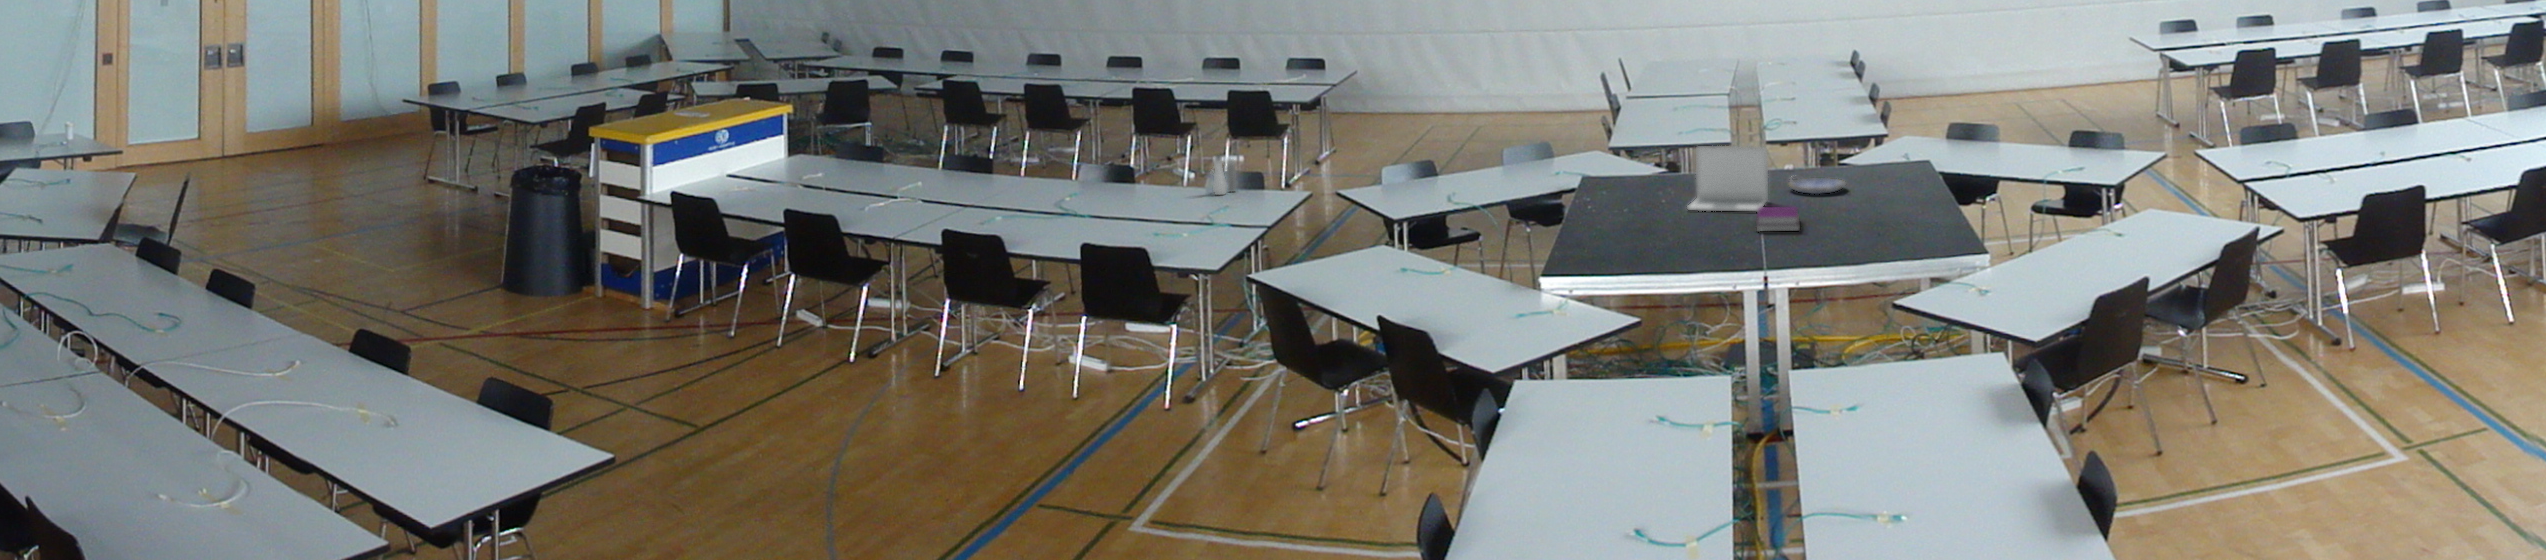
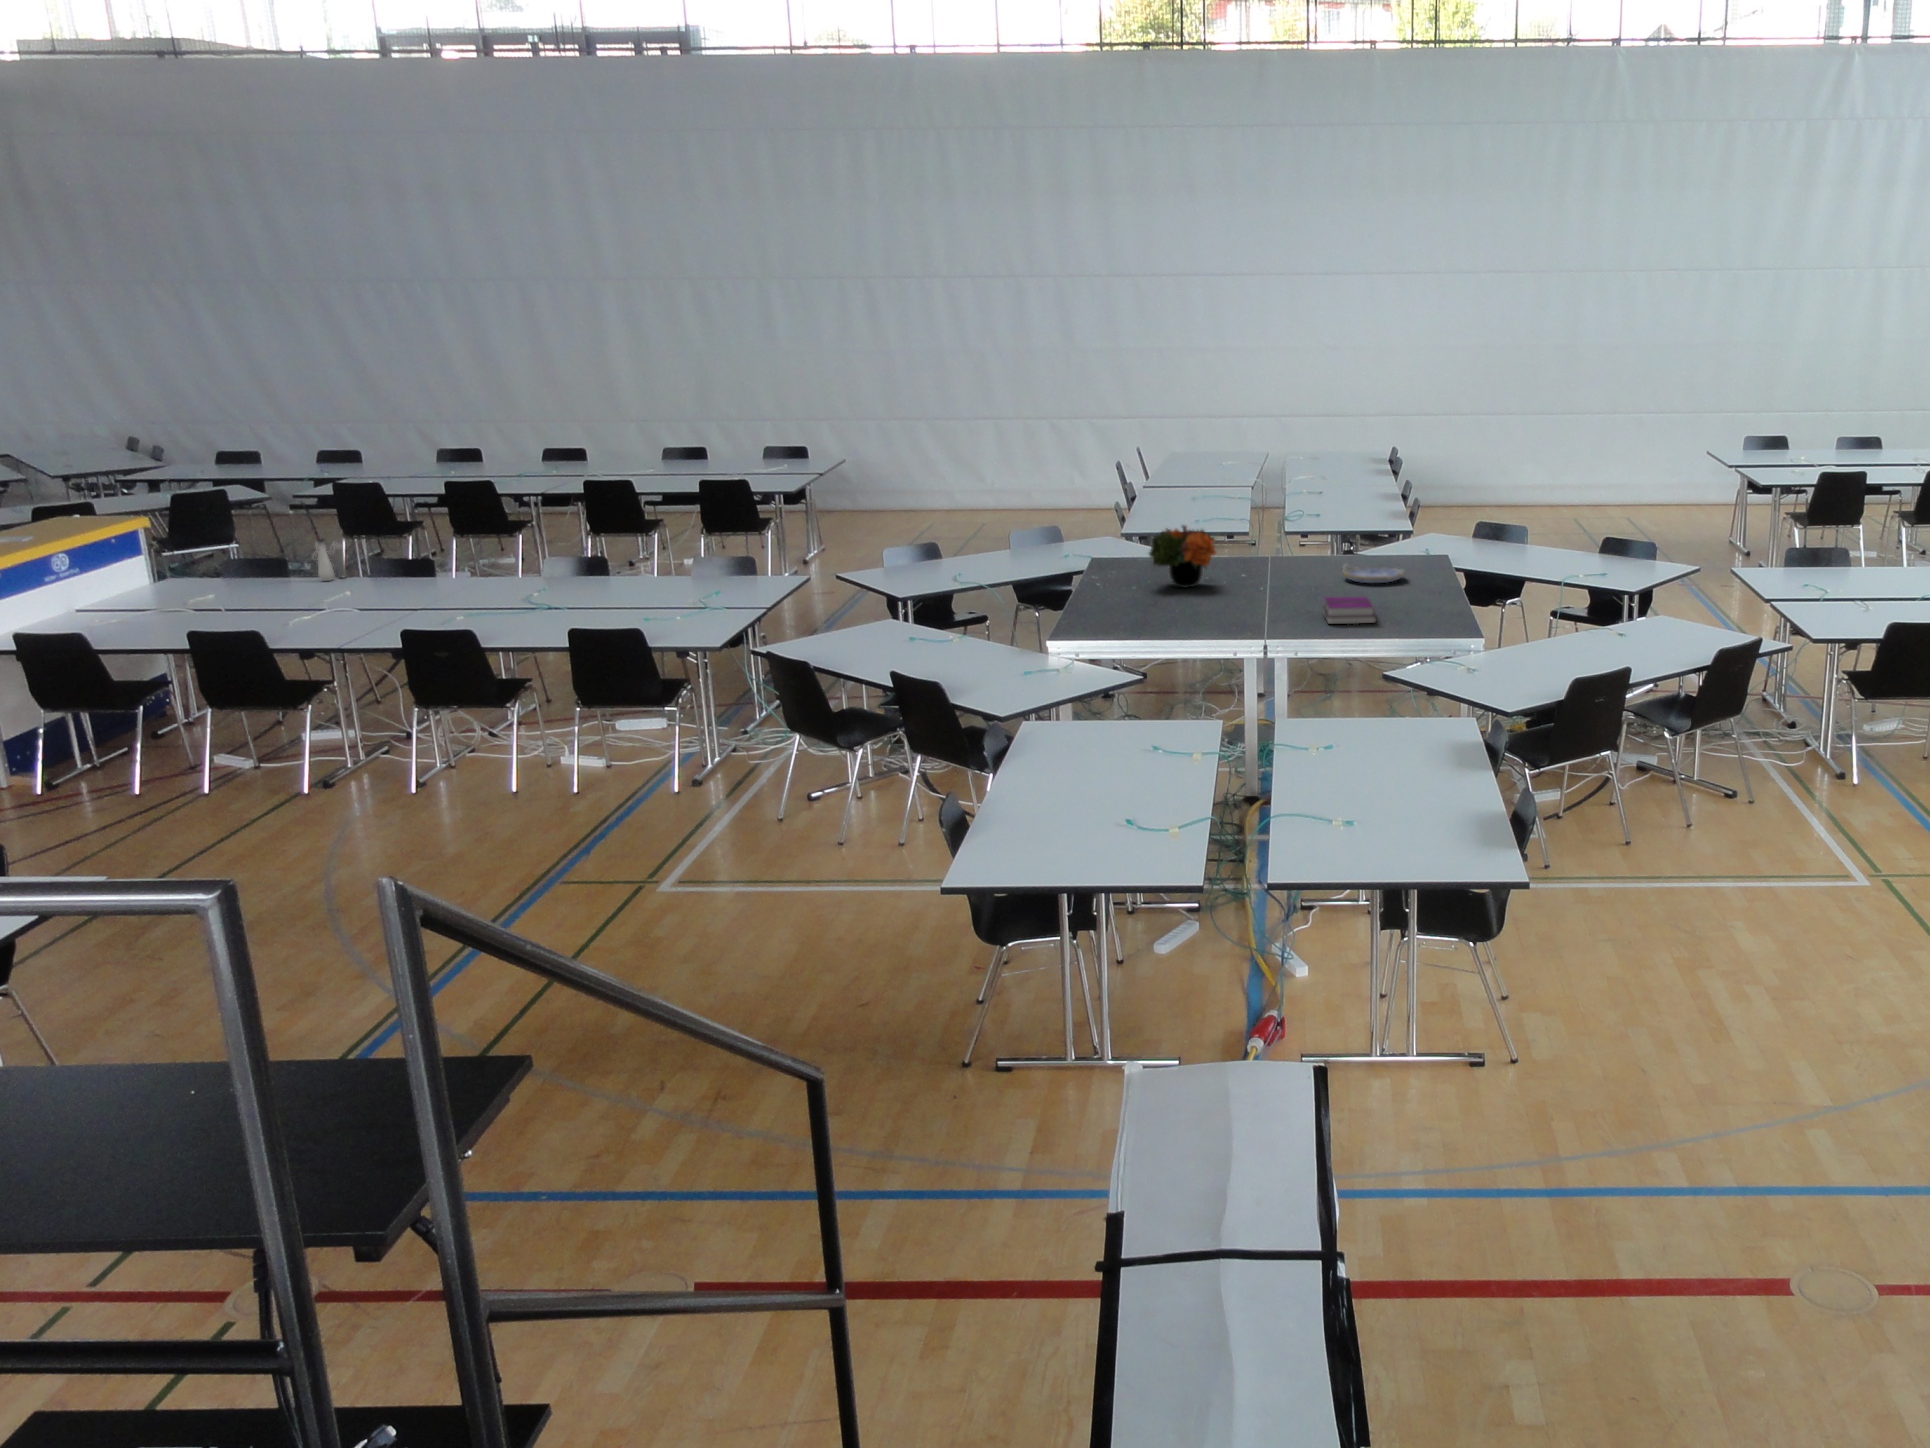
flower arrangement: none [1608,140,1672,197] -> present [1149,525,1216,587]
laptop: present [1688,146,1768,211] -> none [1240,531,1326,602]
water bottle: present [1212,155,1236,195] -> present [314,539,347,581]

